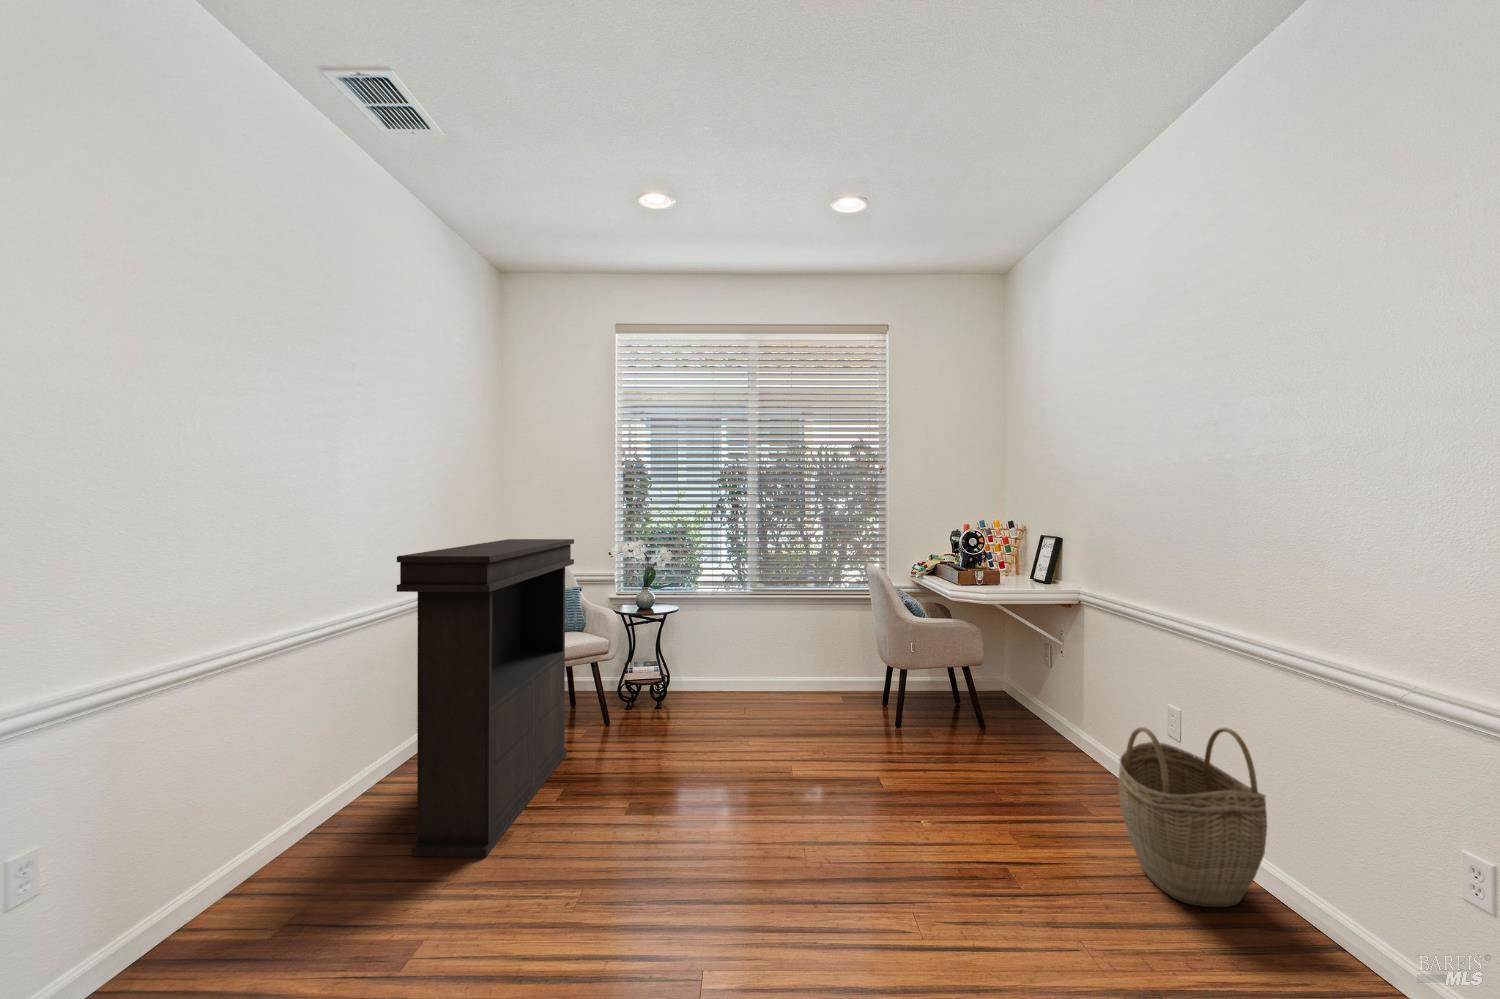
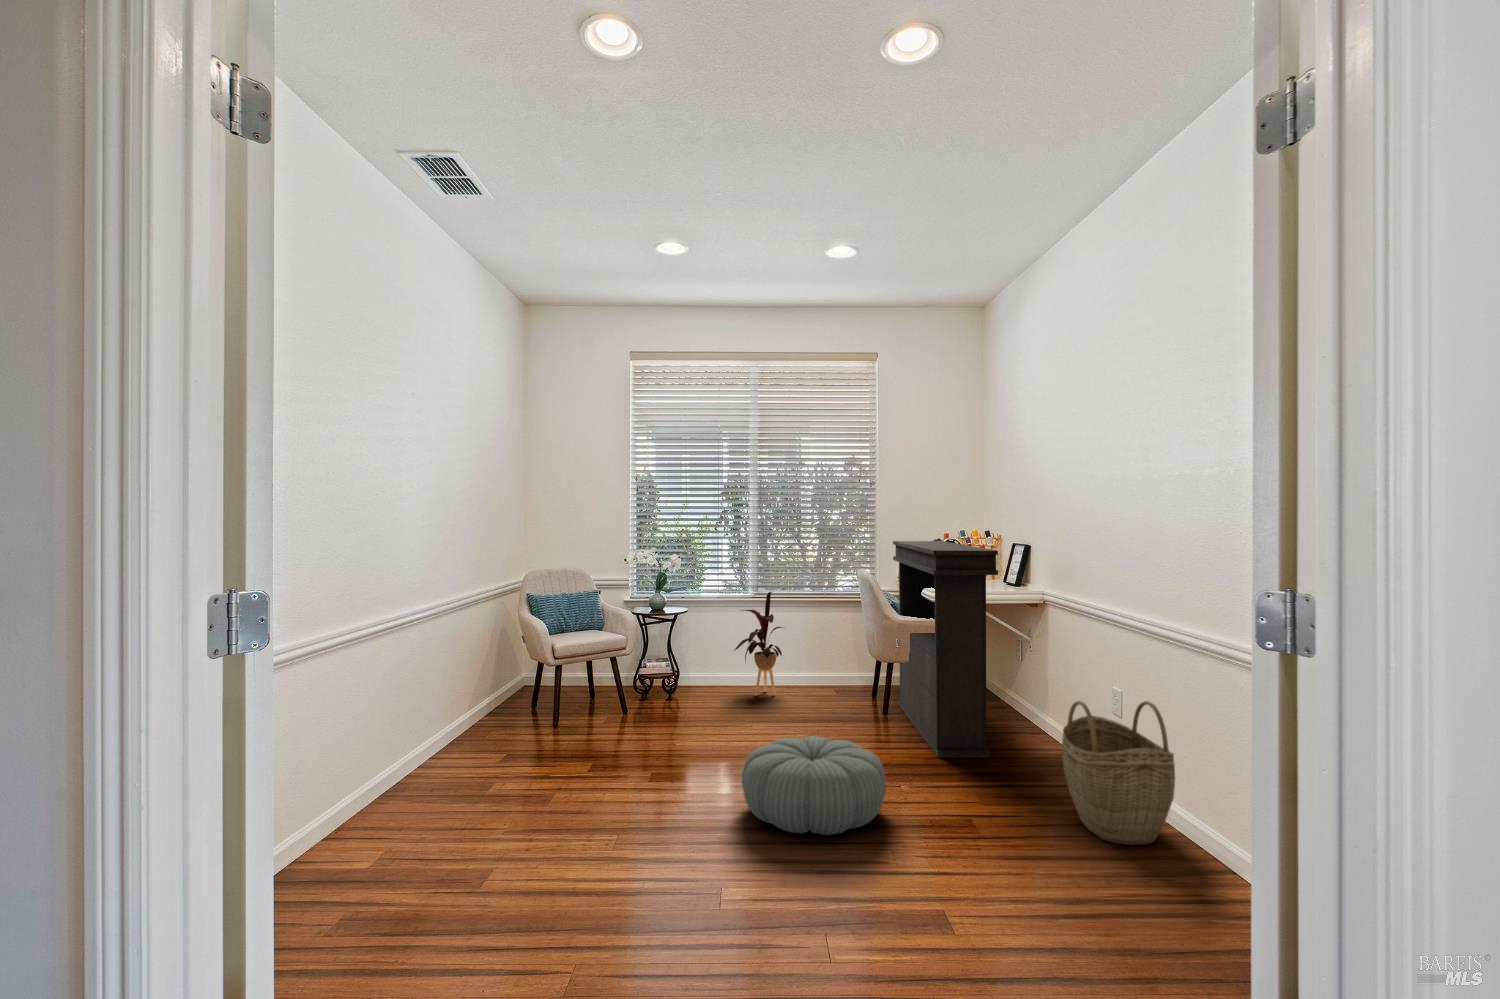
console table: present [397,539,574,857] -> present [893,541,998,758]
house plant: none [730,588,788,703] -> present [734,592,783,696]
pouf: none [734,763,907,891] -> present [742,736,886,835]

